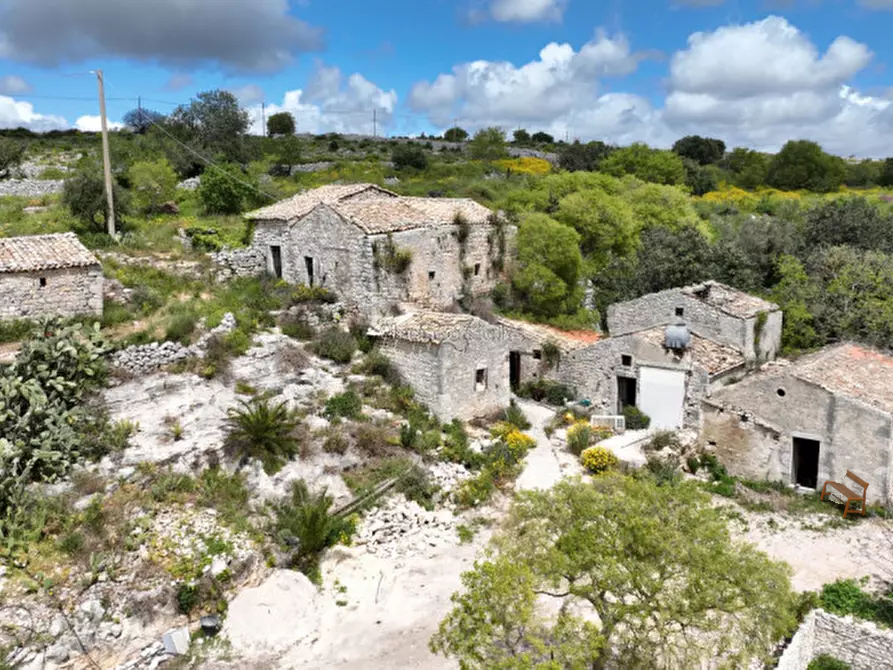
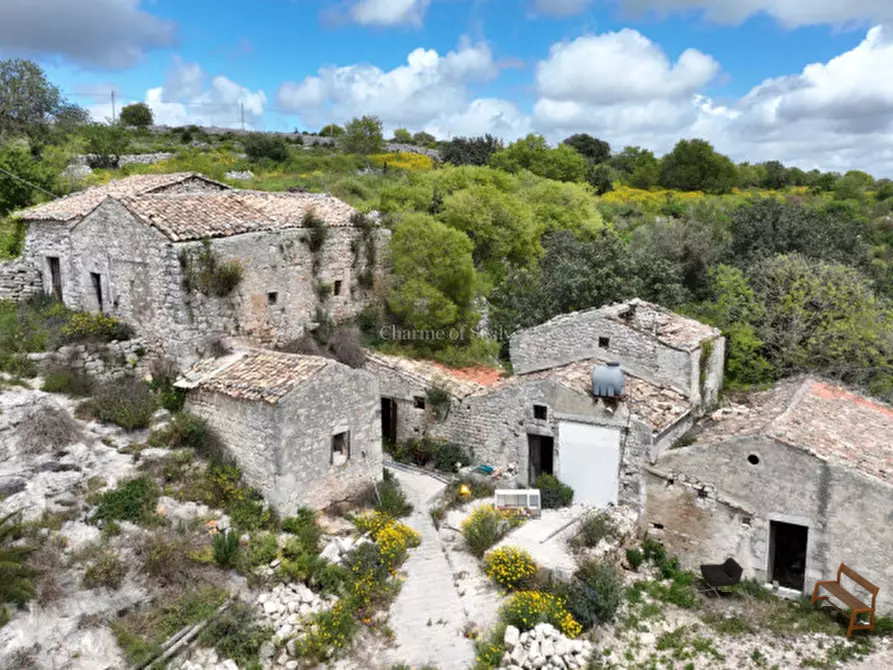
lounge chair: none [738,464,771,492] -> present [700,557,743,598]

